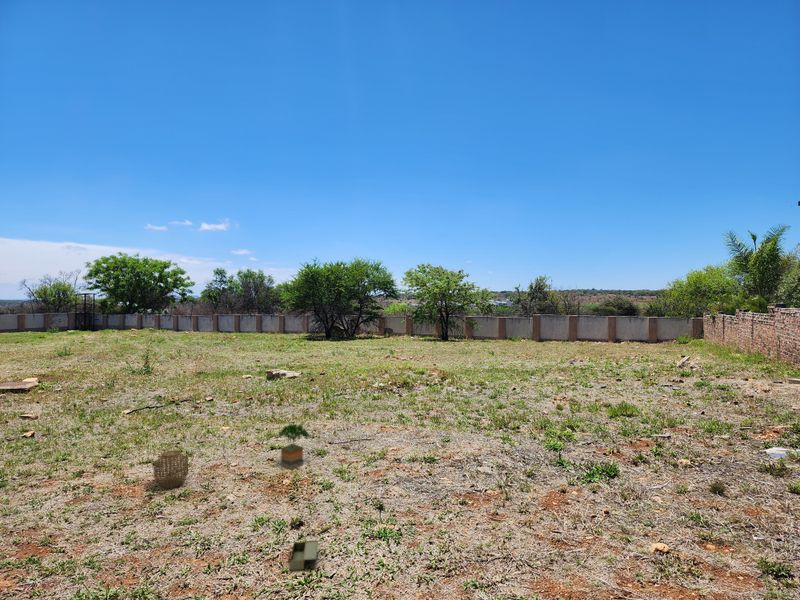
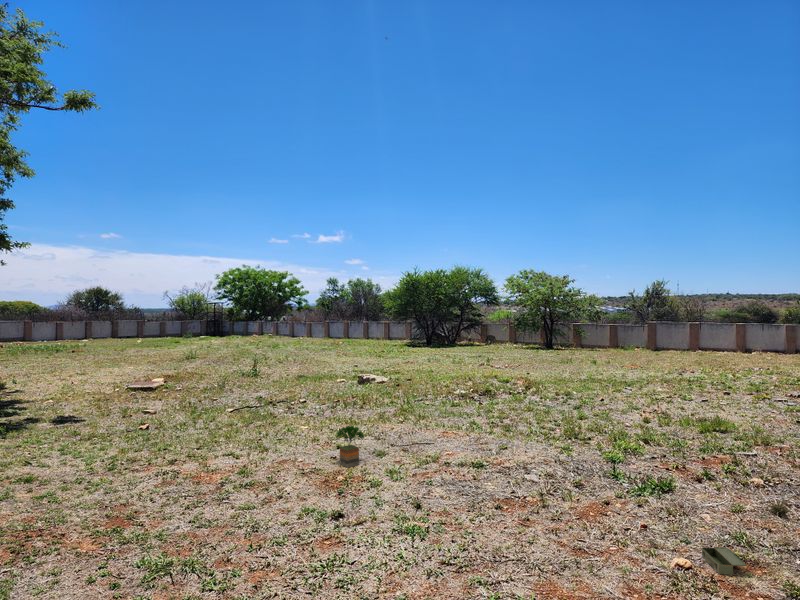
woven basket: present [154,451,188,488] -> none [228,444,256,477]
toolbox: present [289,541,318,570] -> present [702,547,746,575]

